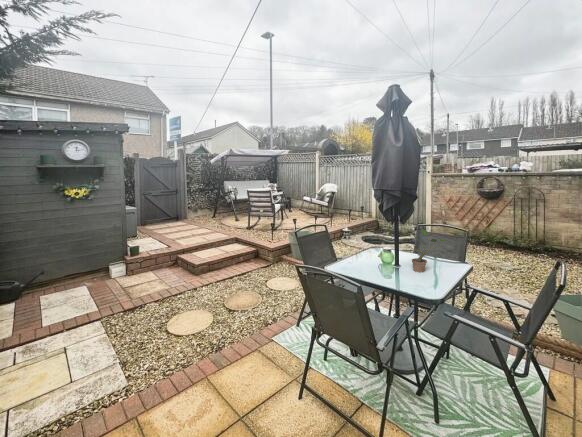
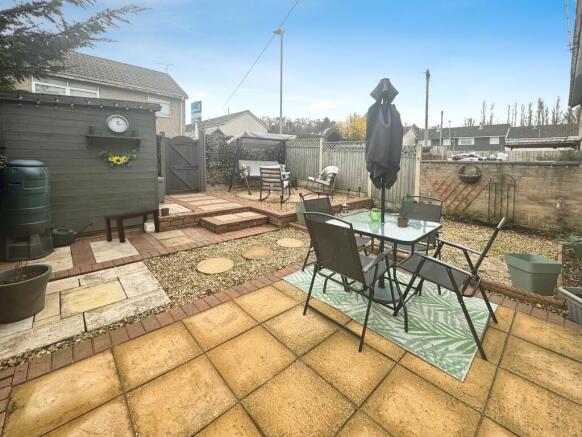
bench: none [58,247,128,293] -> present [104,208,159,243]

